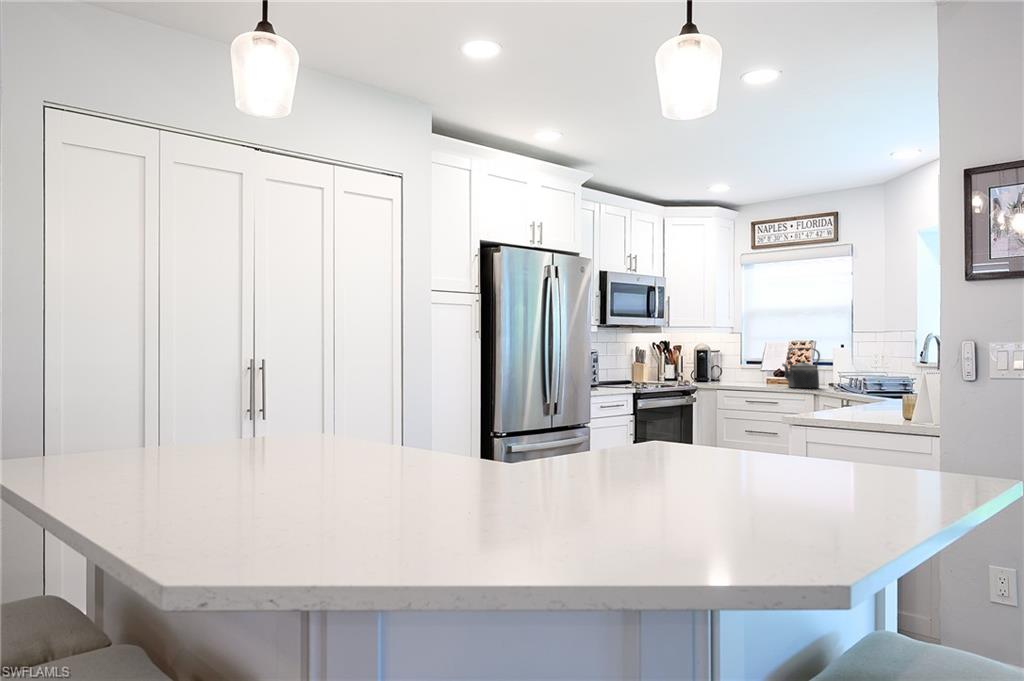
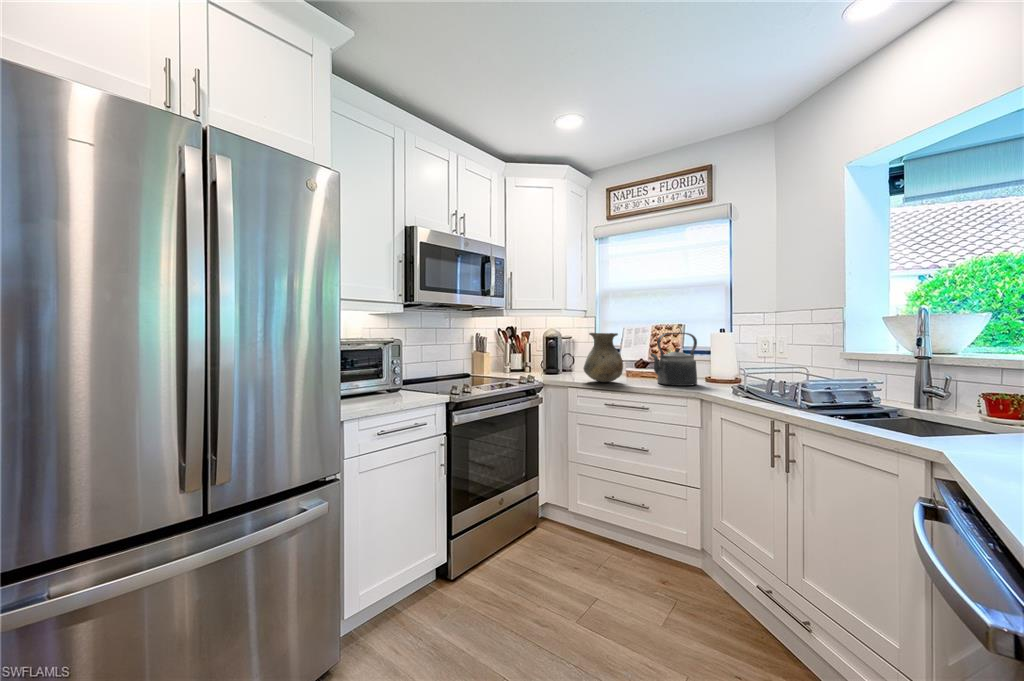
vase: none [729,347,760,386] -> present [584,333,623,382]

